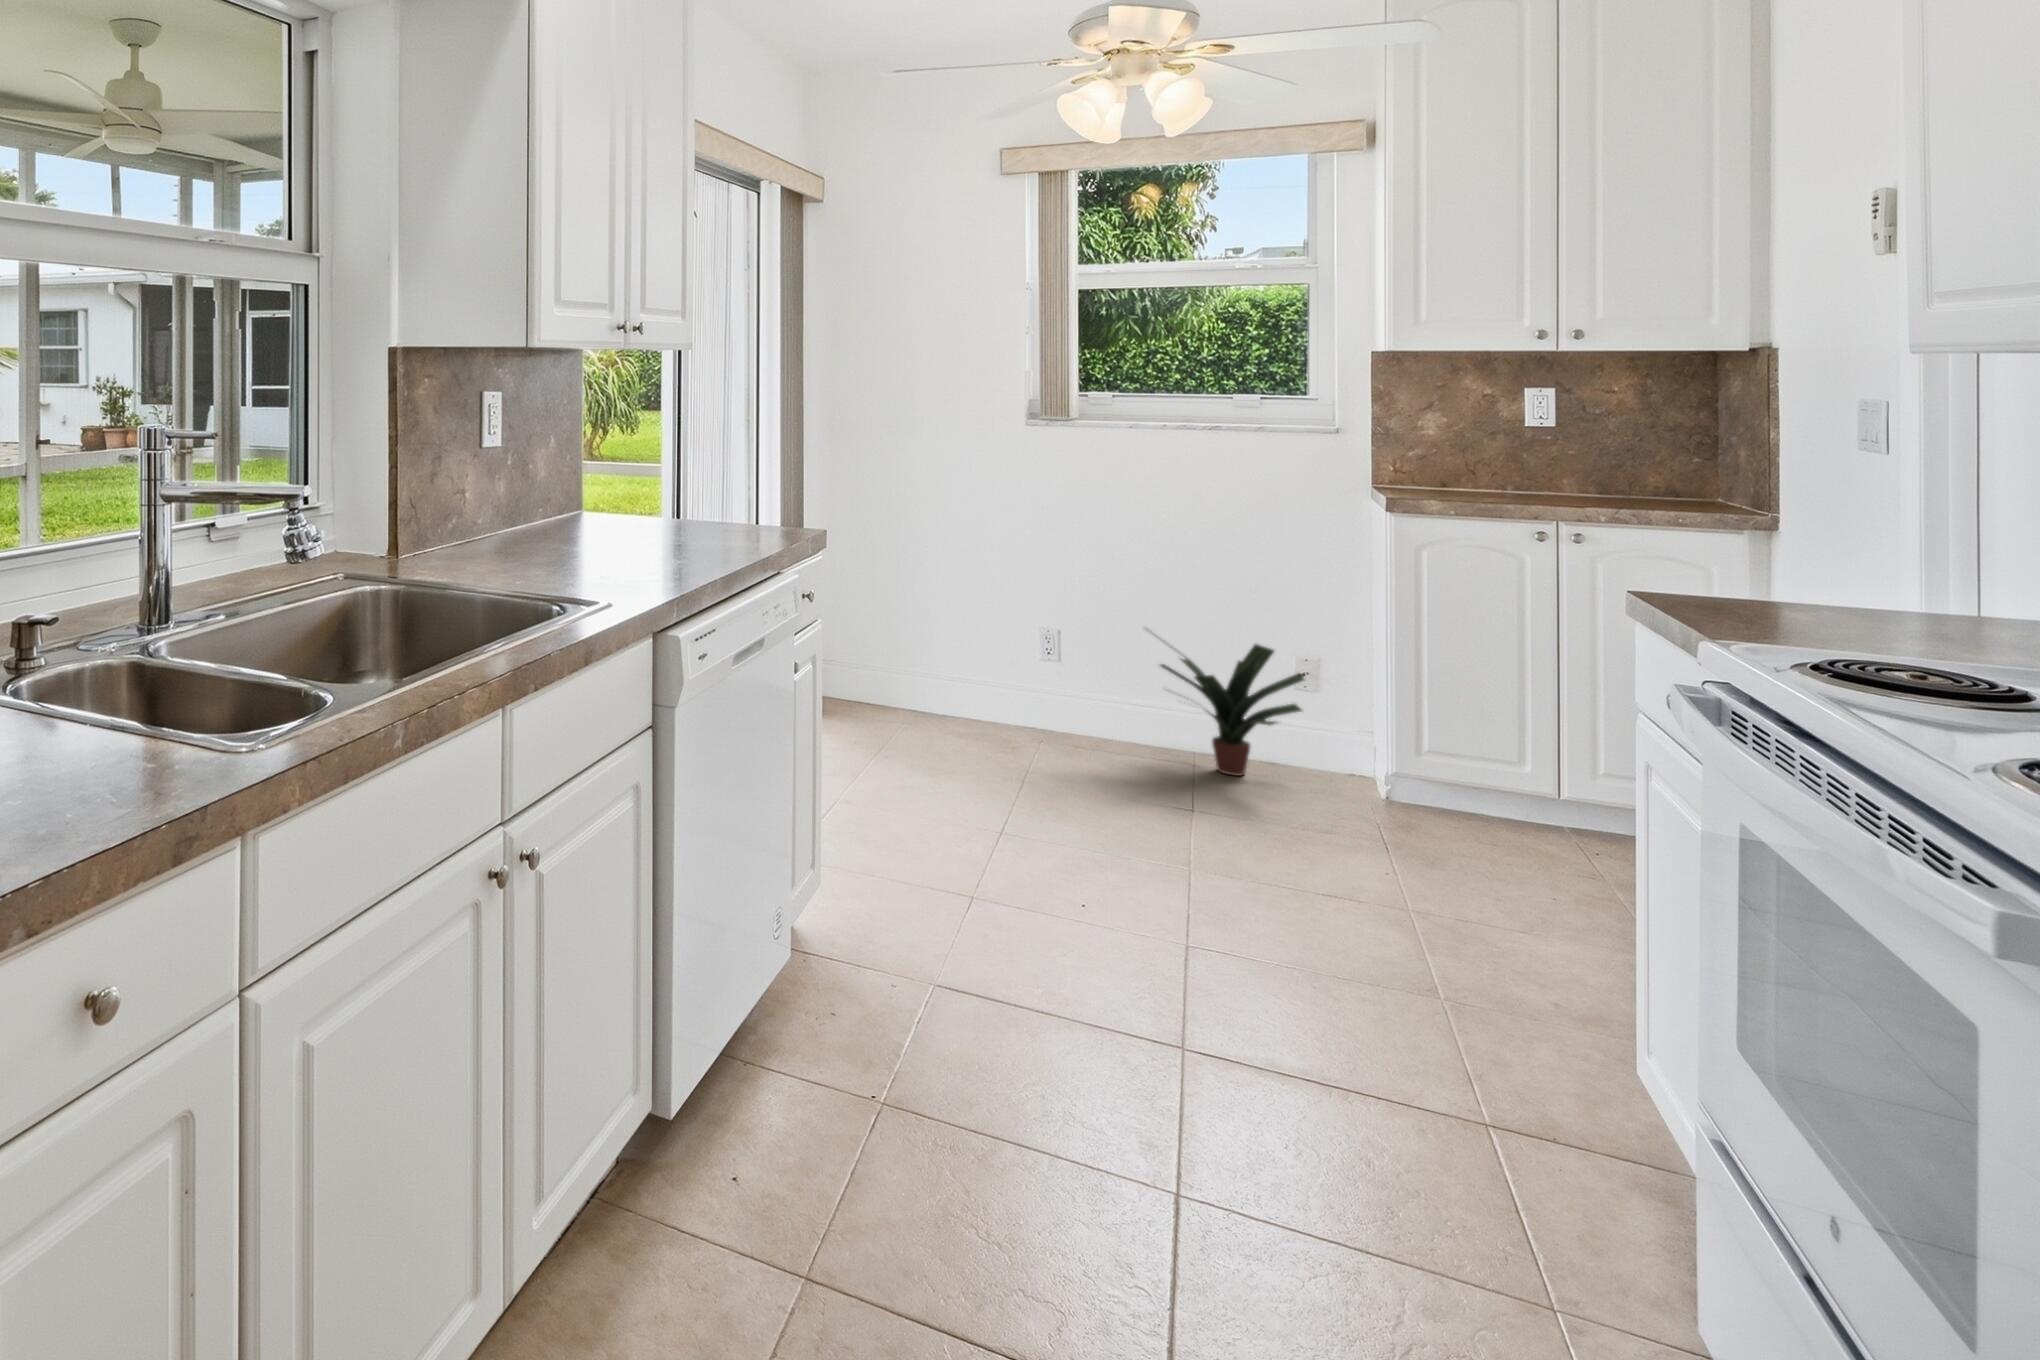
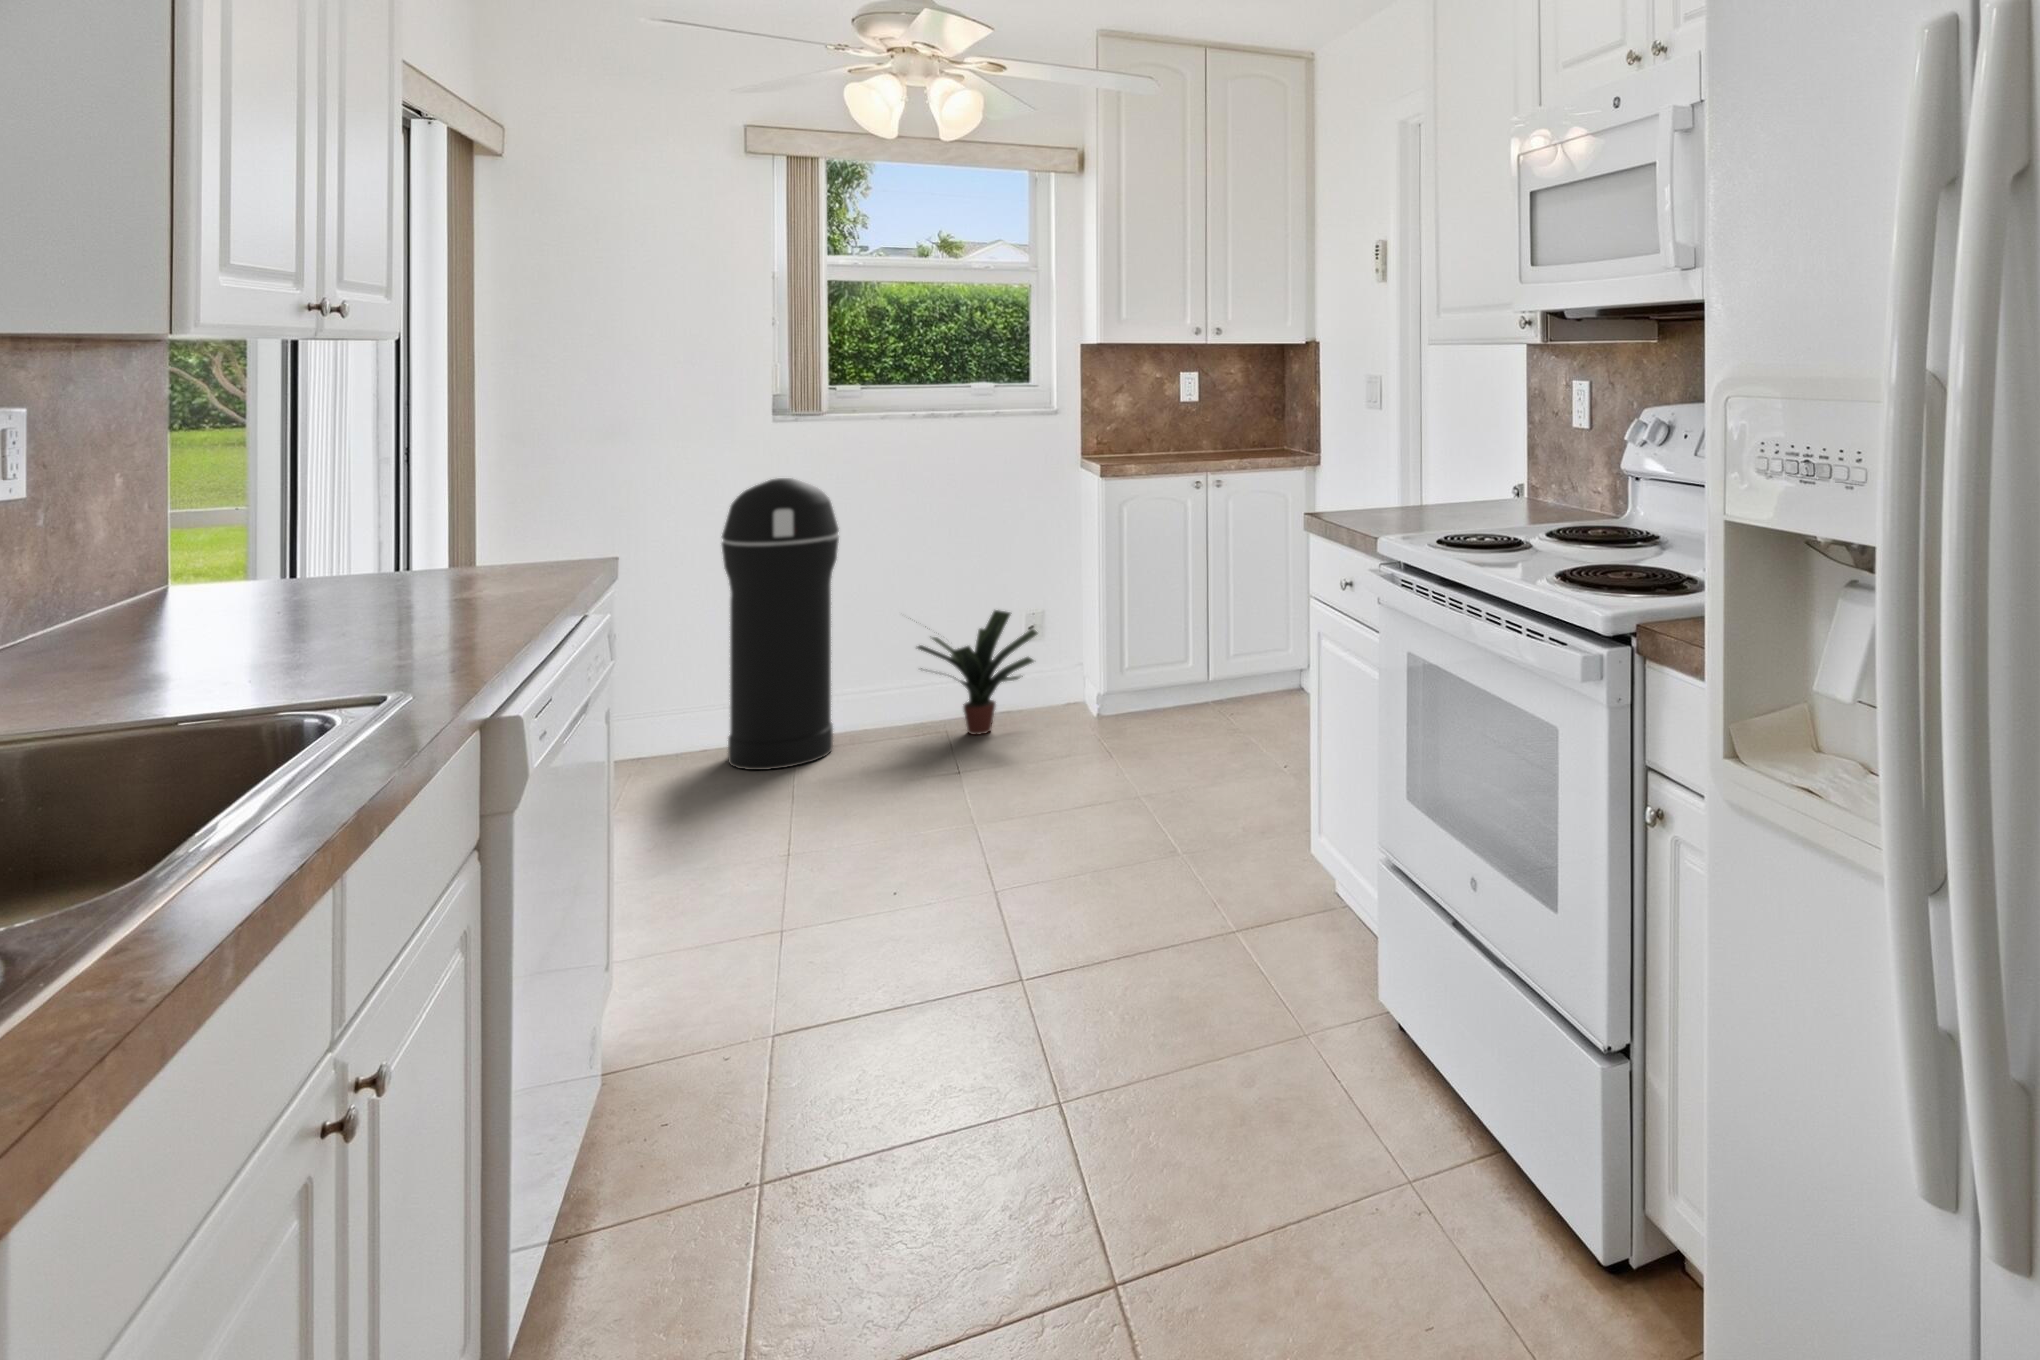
trash can: none [977,478,1083,753] -> present [722,478,839,770]

